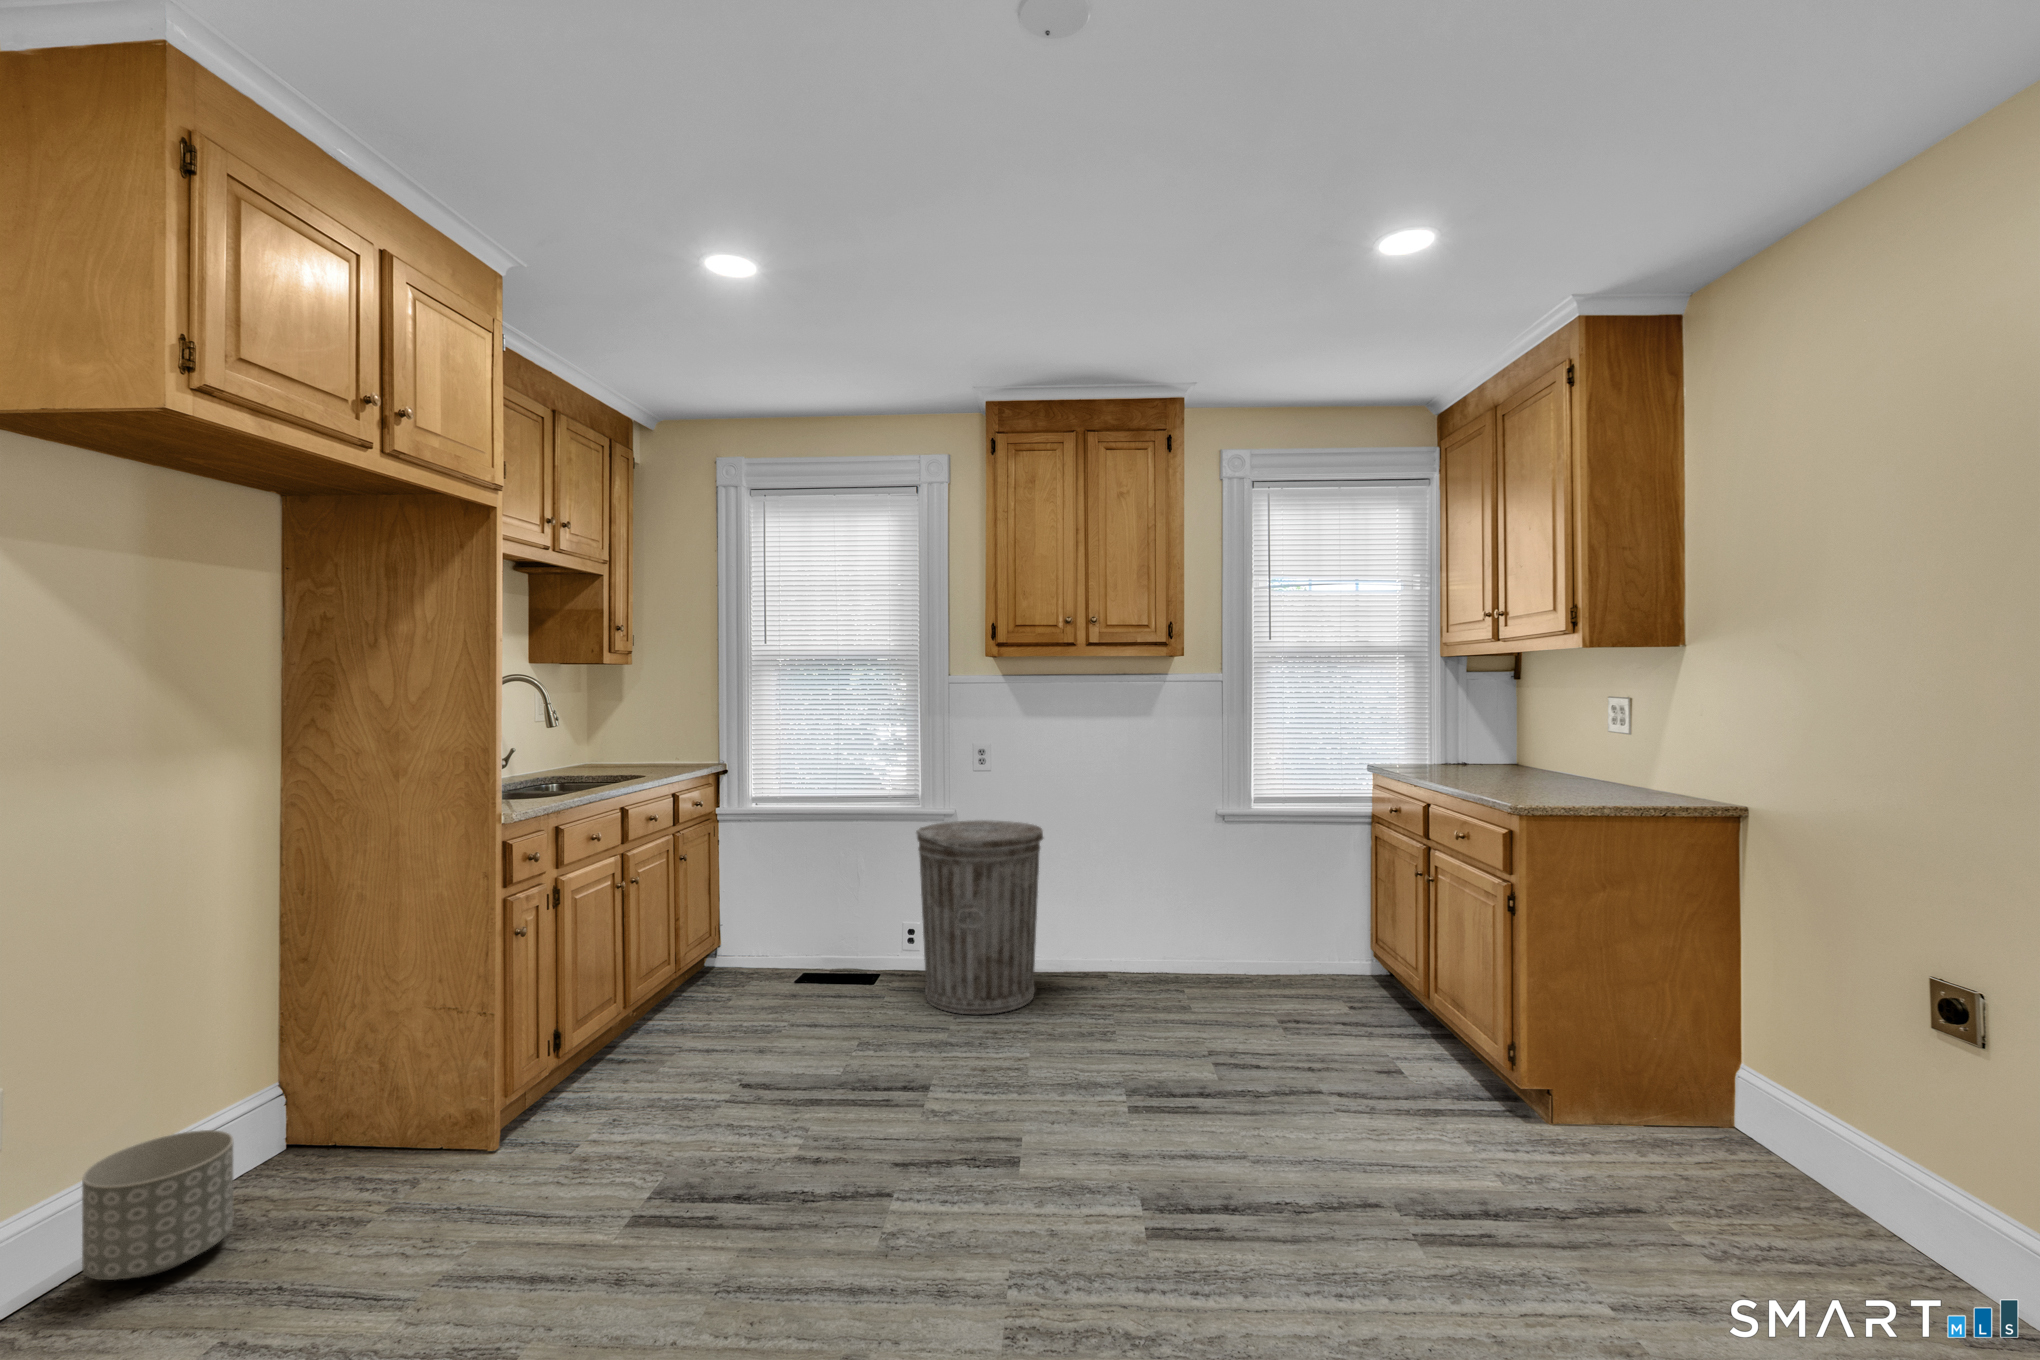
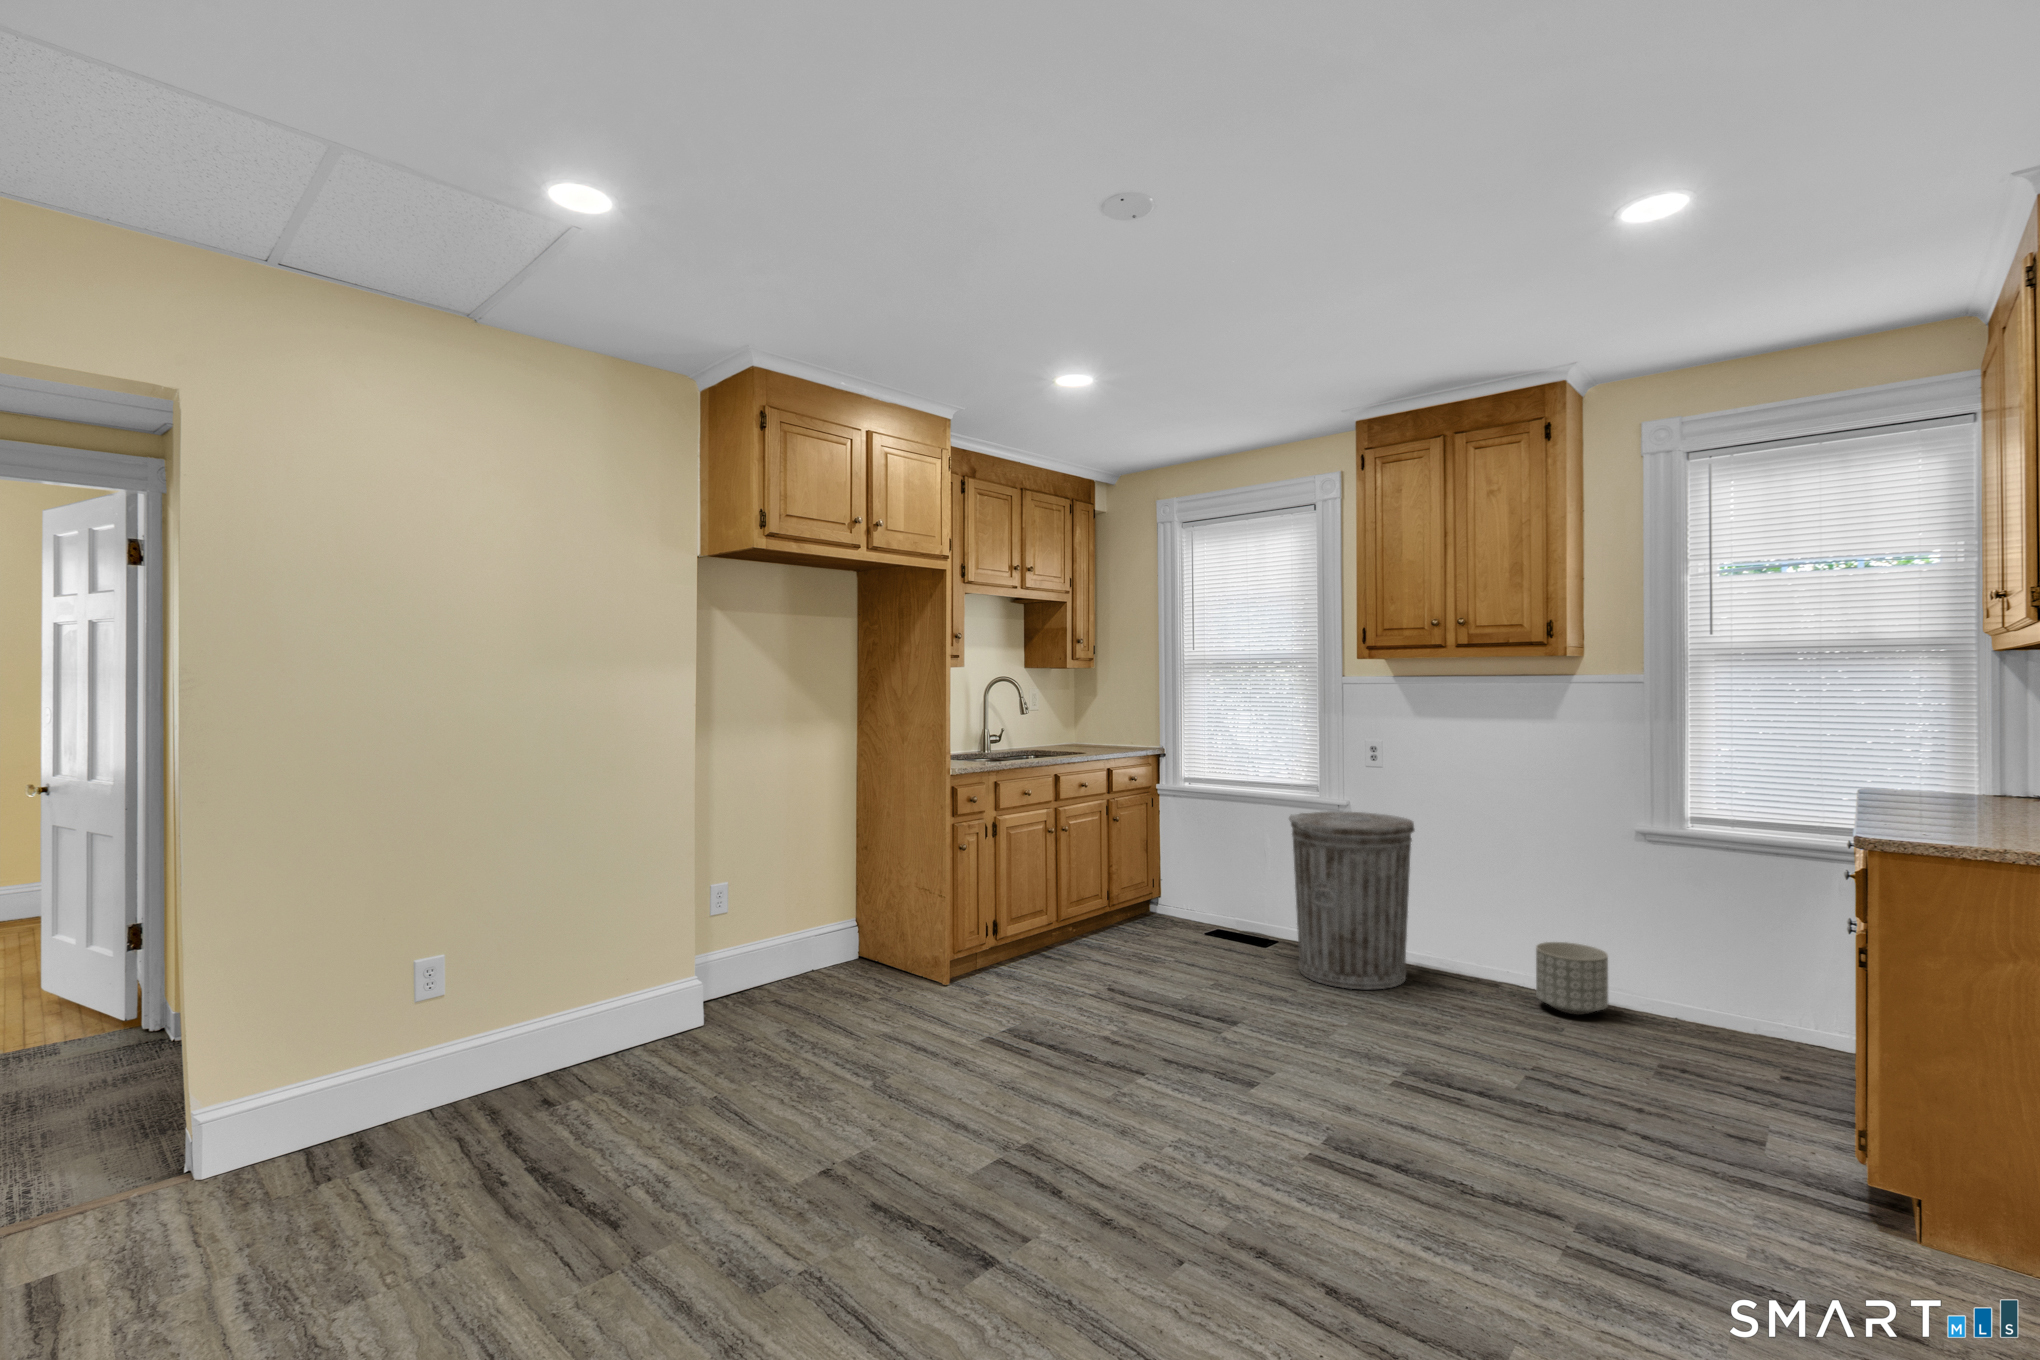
planter: present [82,1130,233,1280] -> present [1536,942,1608,1015]

